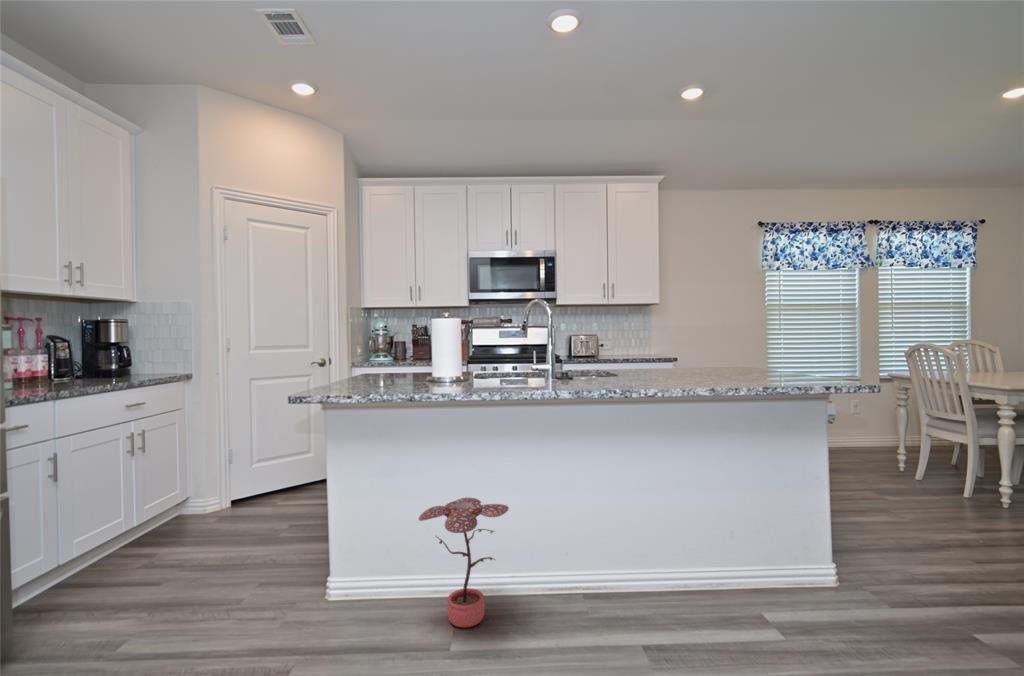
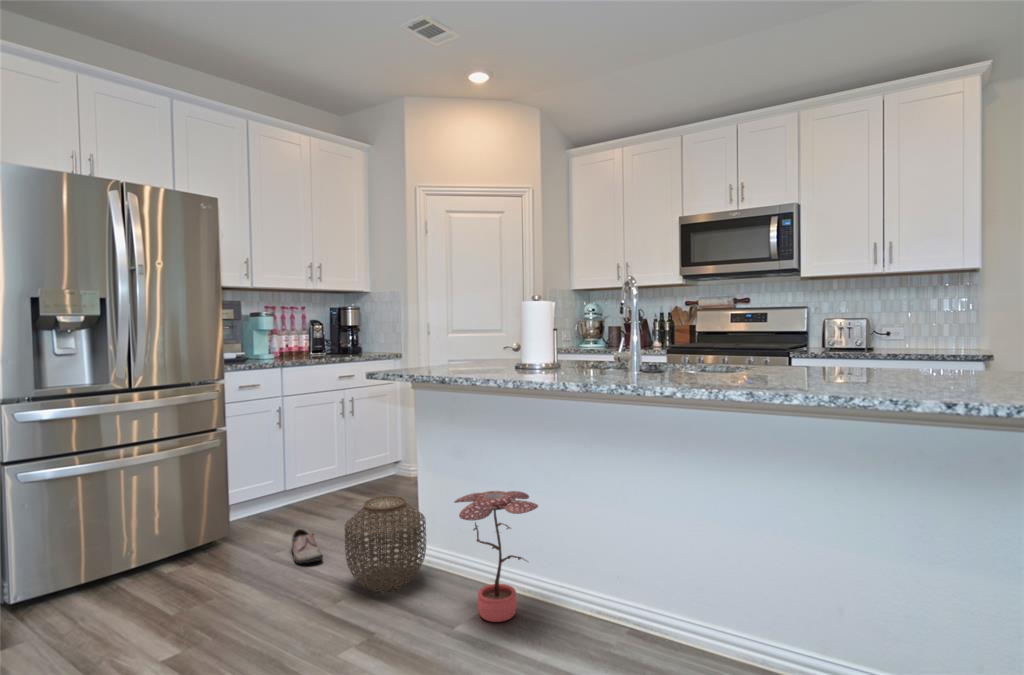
woven basket: none [269,530,364,643] -> present [345,496,426,592]
shoe: none [137,603,206,647] -> present [292,529,323,563]

